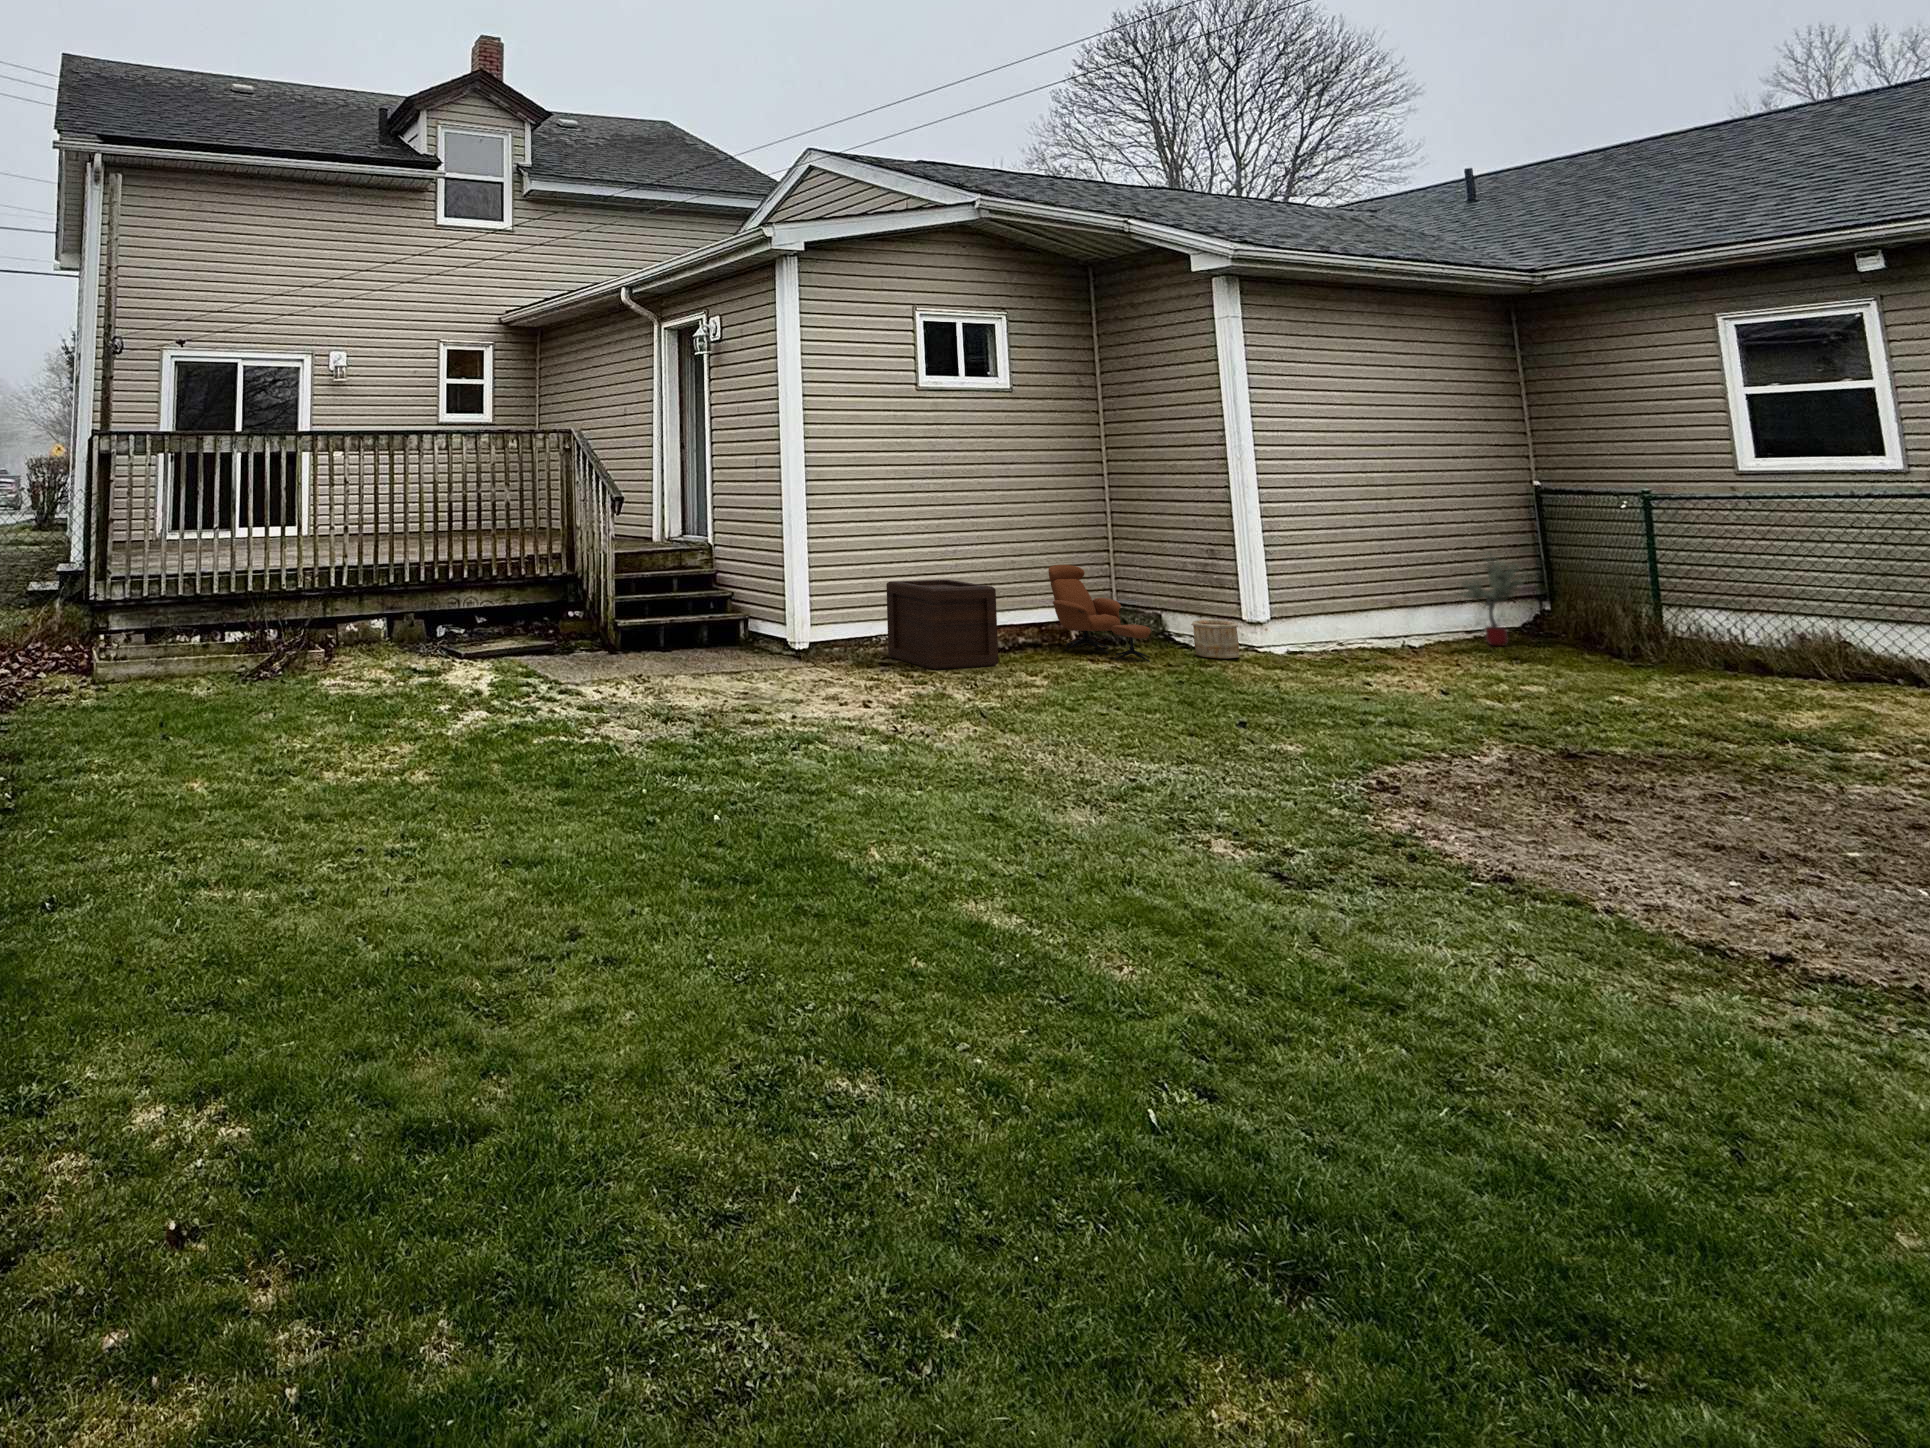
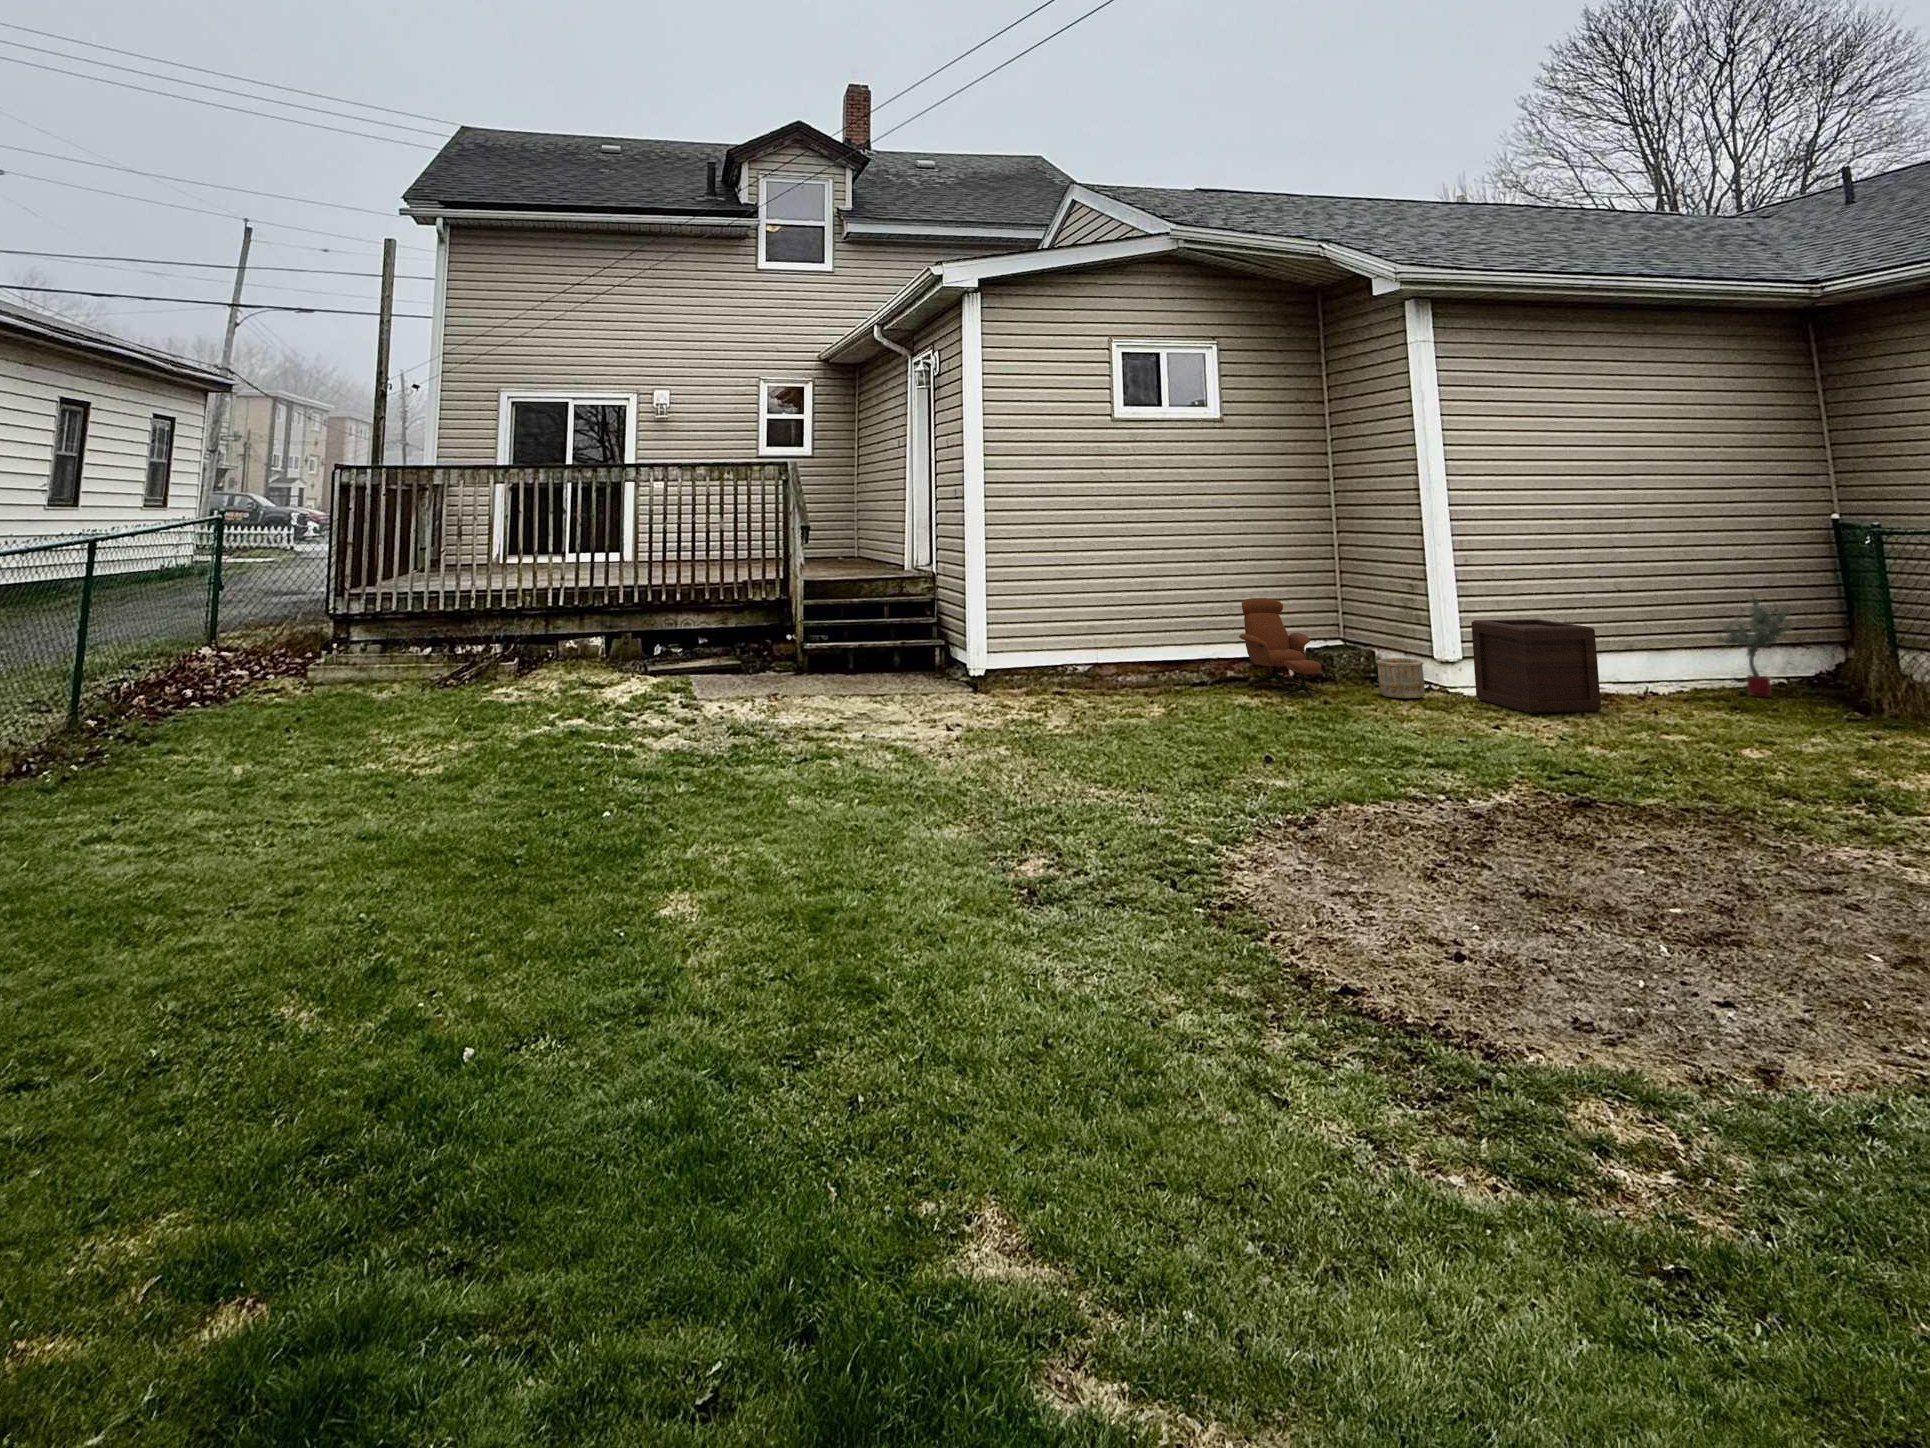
wooden crate: present [886,579,998,670] -> present [1471,619,1601,713]

